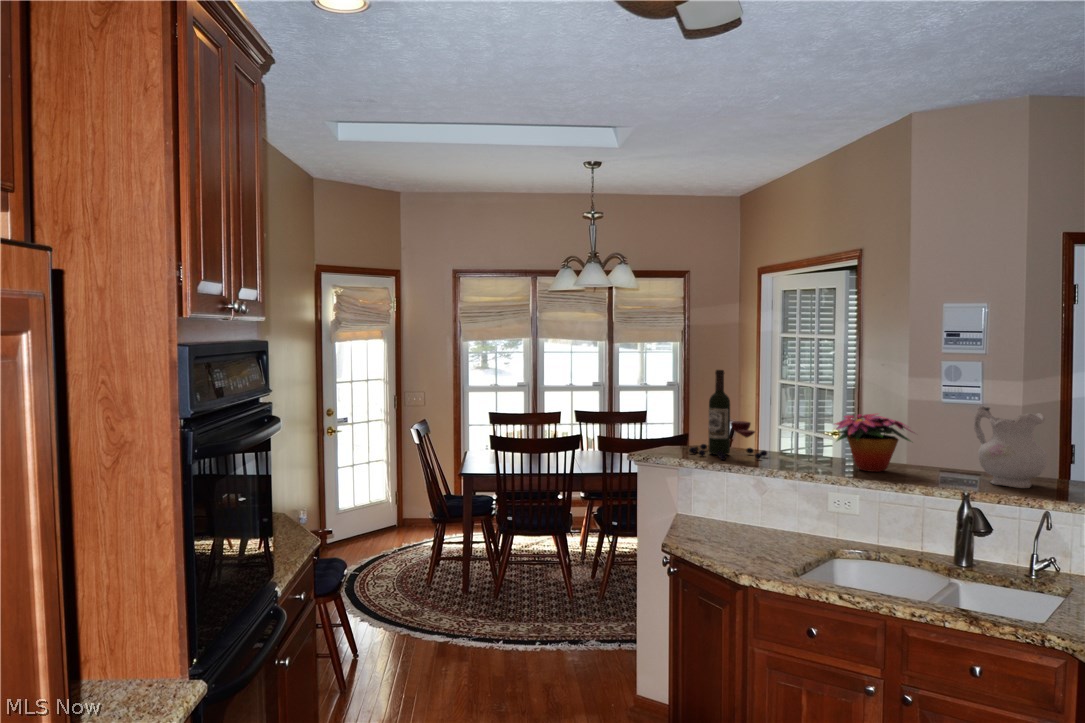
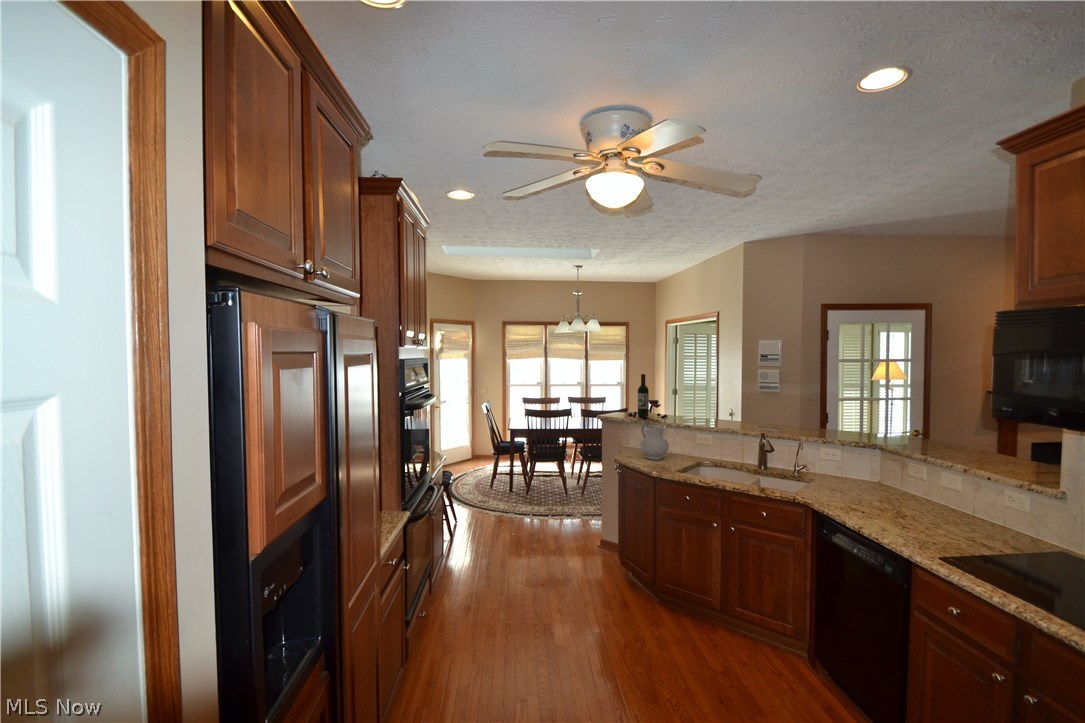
ceramic pitcher: present [974,407,1047,488] -> present [640,421,669,460]
flower arrangement: present [835,414,912,472] -> none [698,395,743,424]

